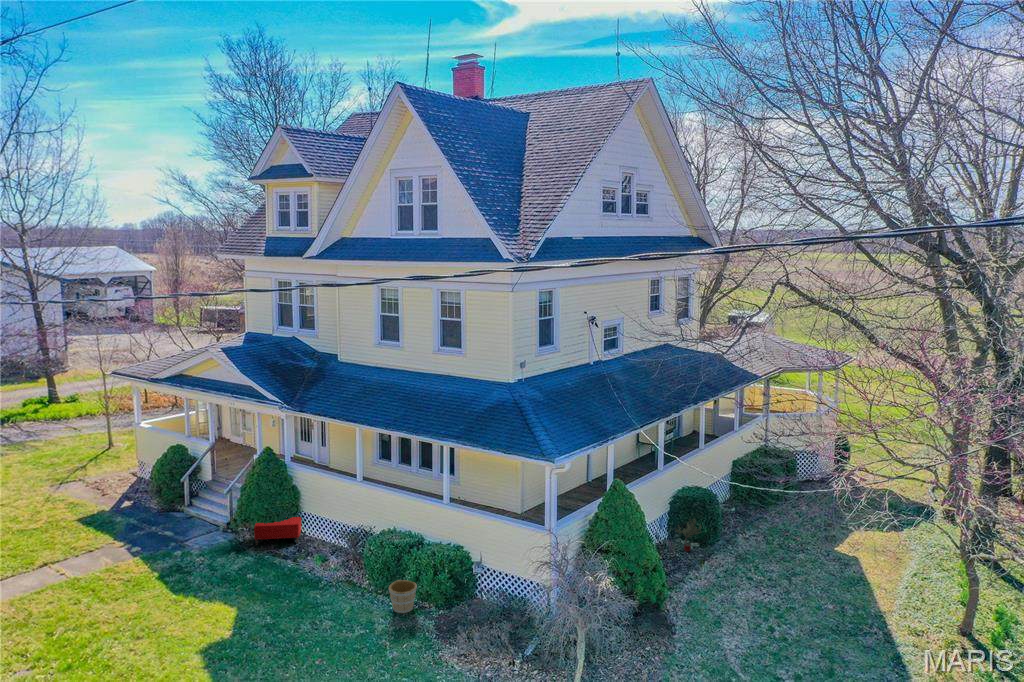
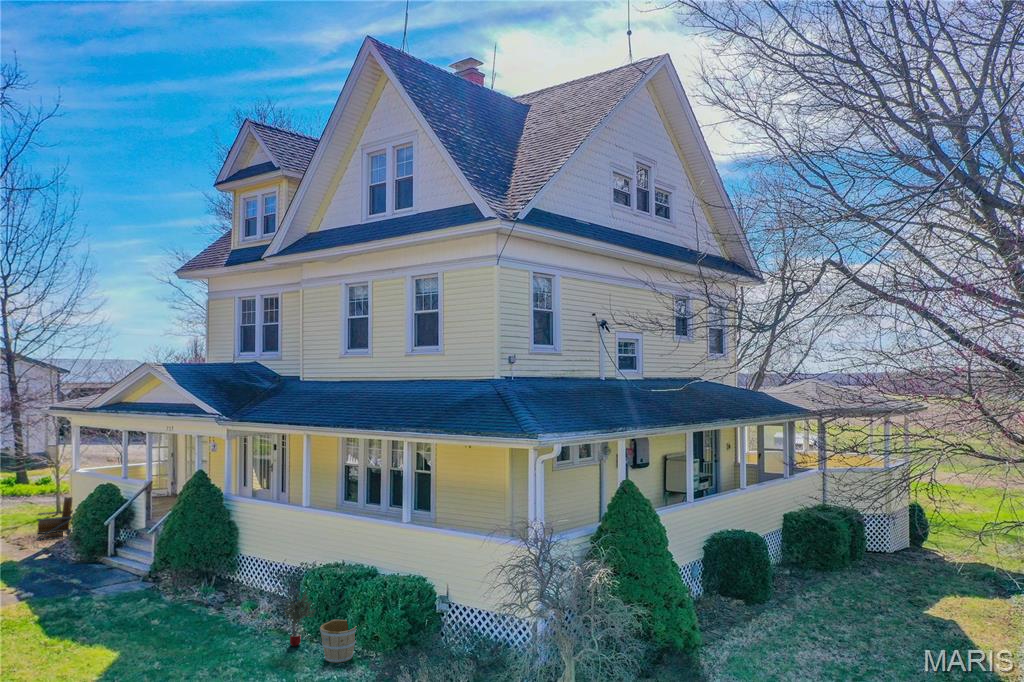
lounge chair: none [112,448,145,488] -> present [36,497,73,541]
bench: present [254,517,302,545] -> none [174,560,237,593]
potted tree: present [676,519,702,552] -> present [284,591,315,646]

